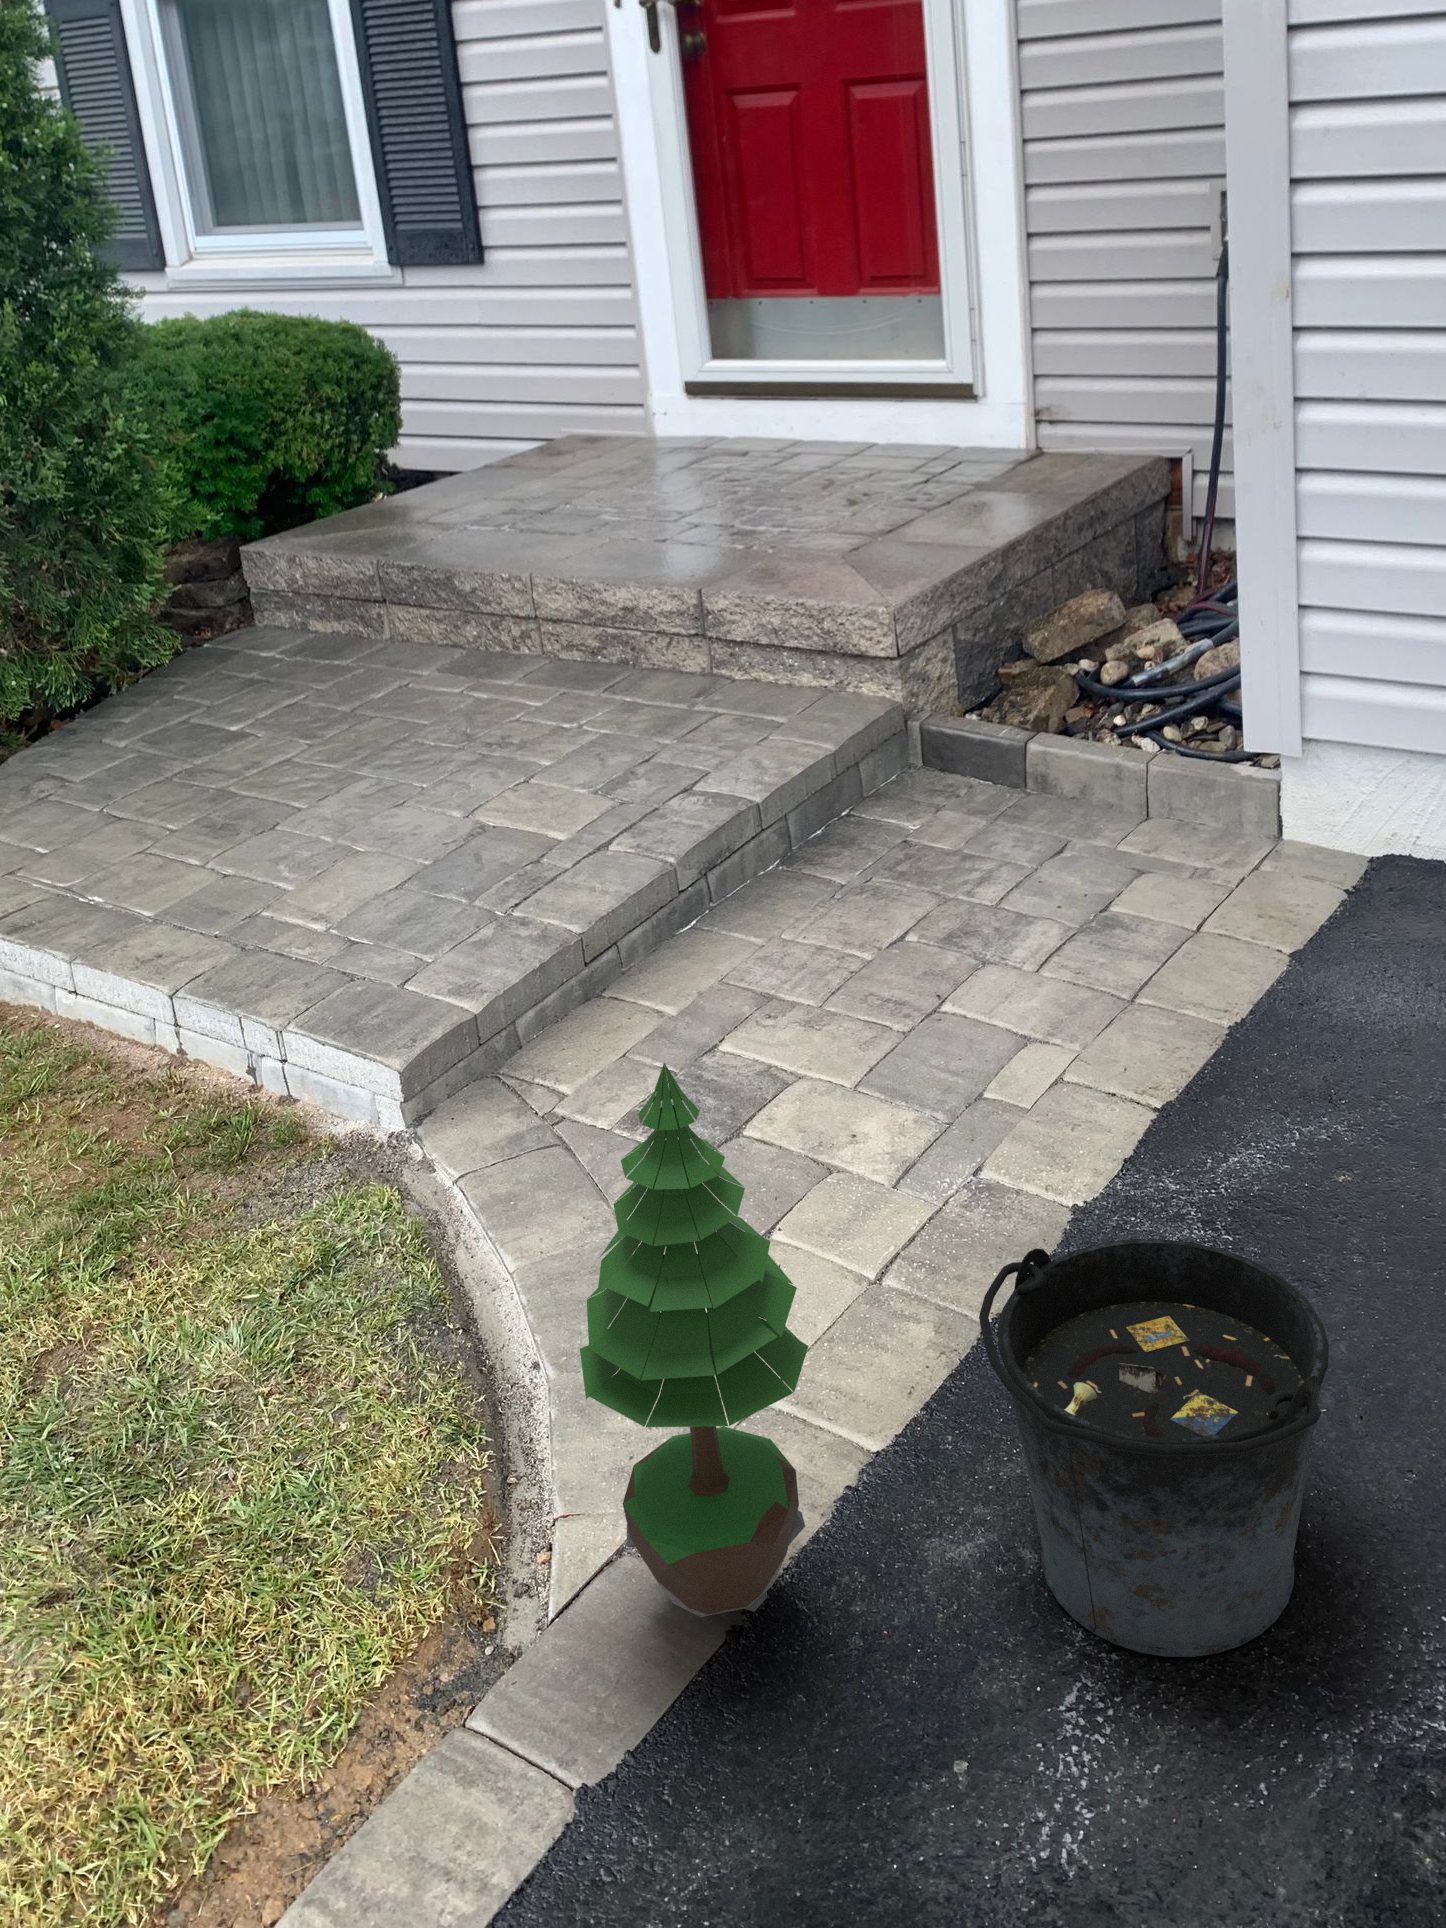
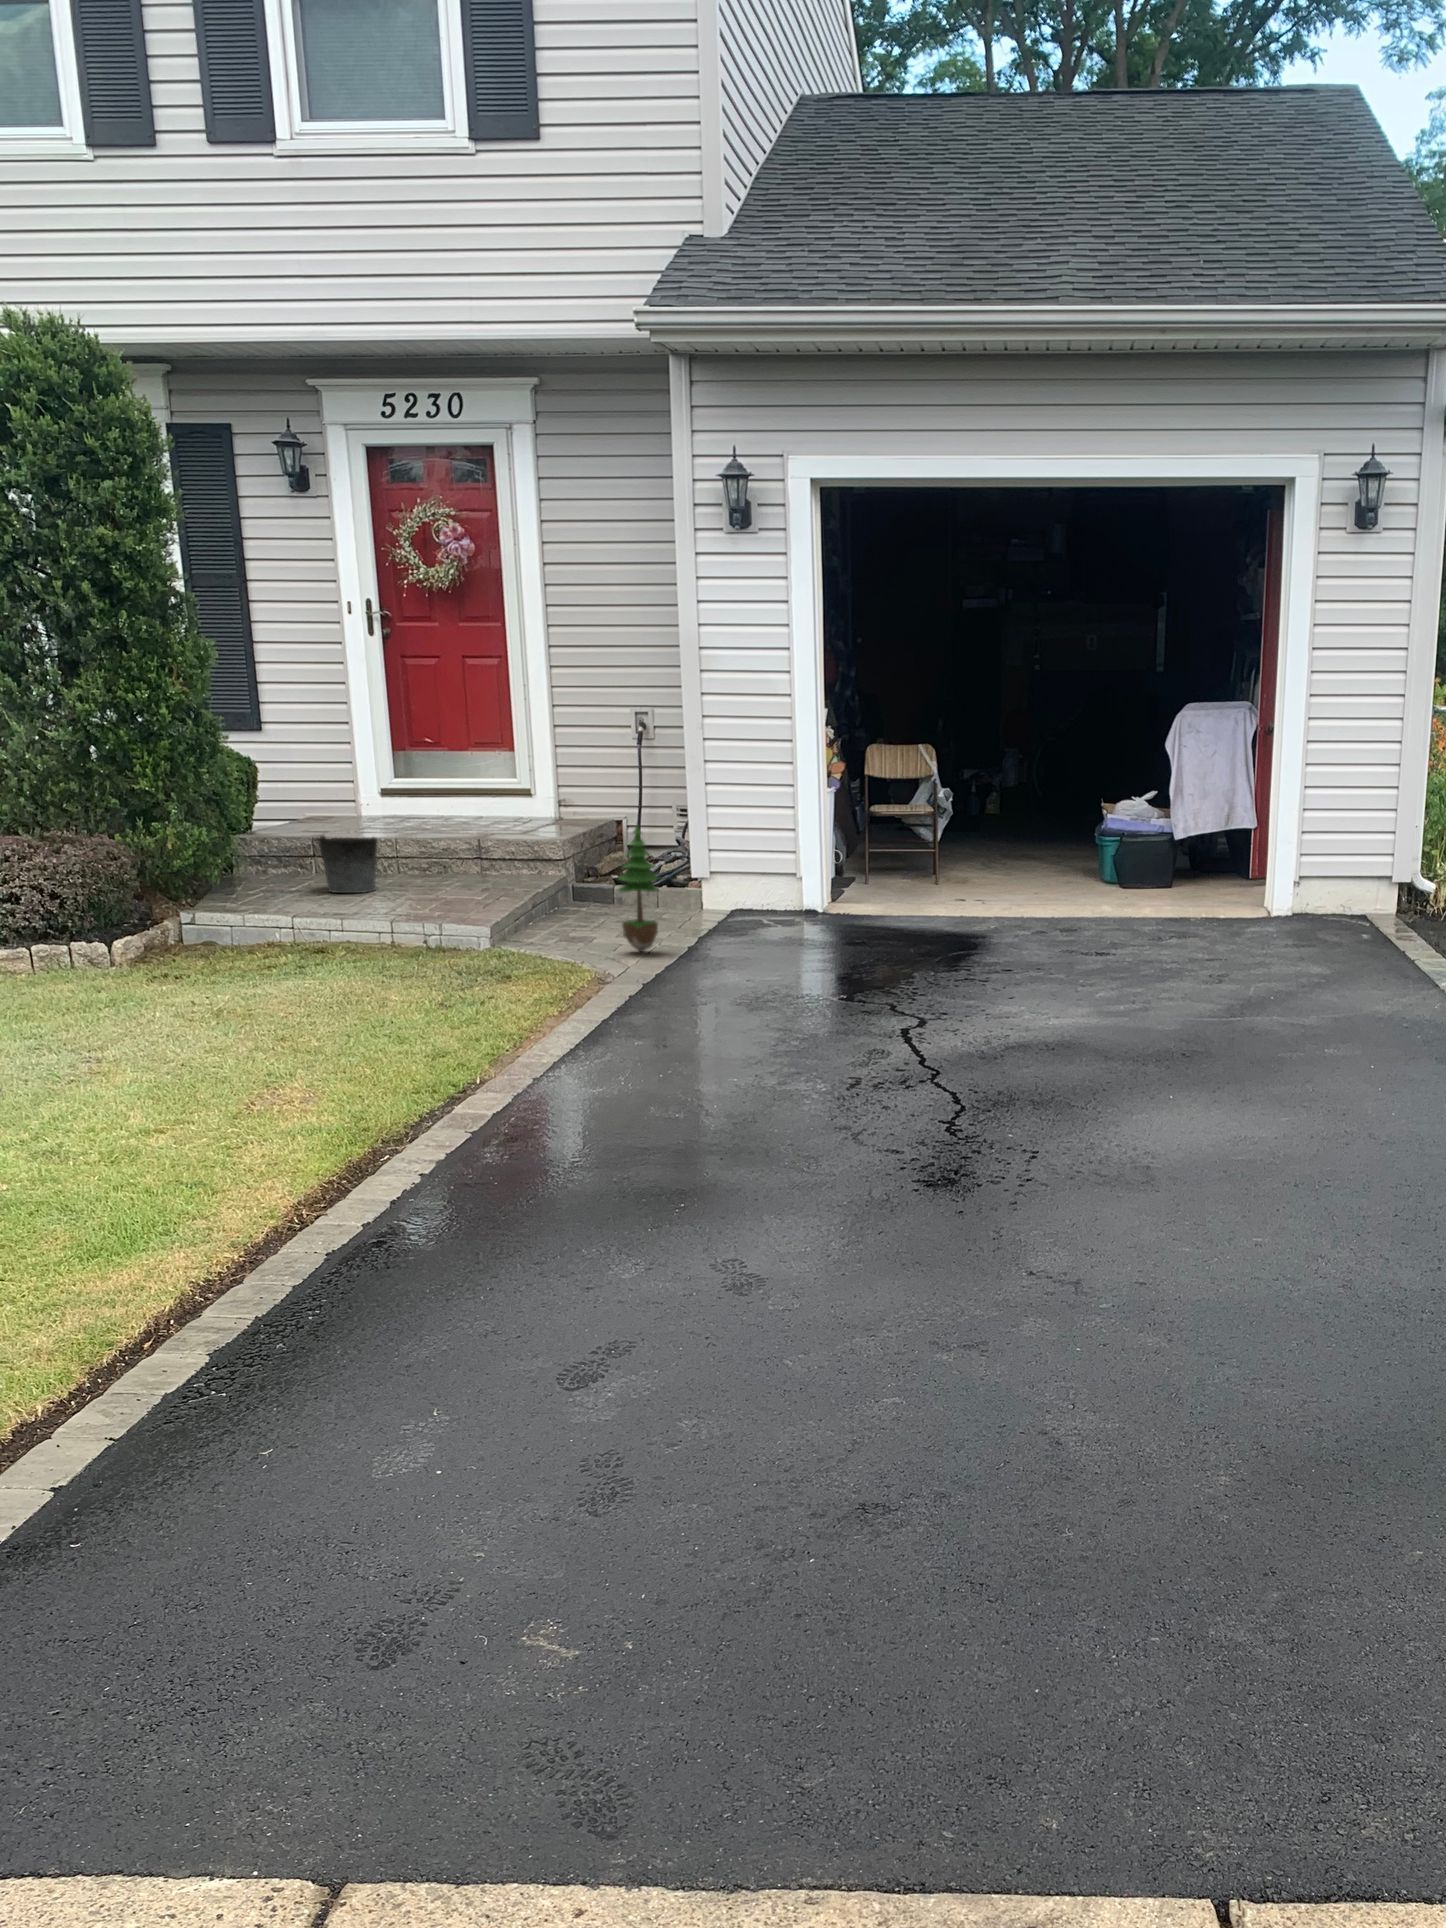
bucket: present [979,1239,1329,1657] -> present [315,836,377,893]

